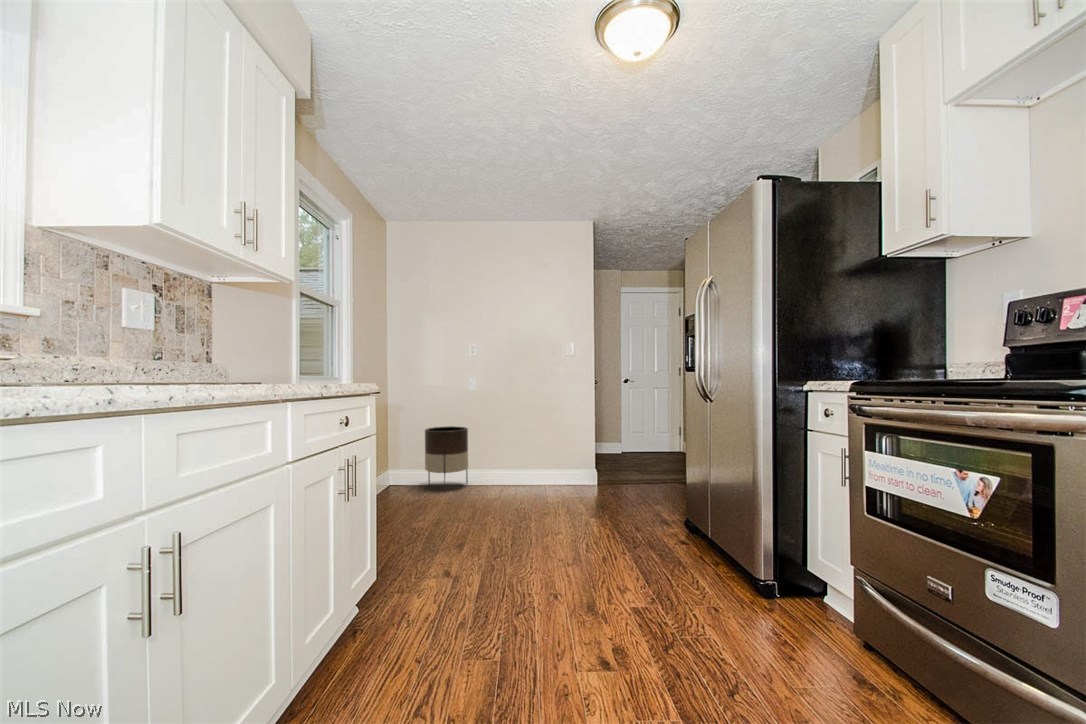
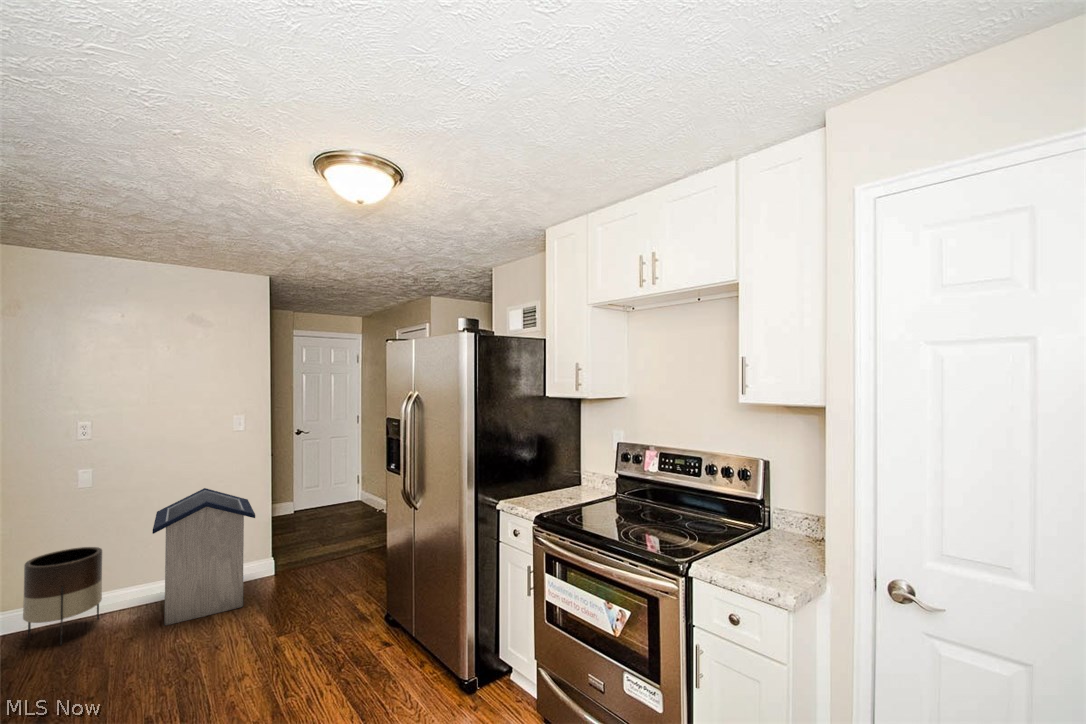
trash can: none [496,392,570,494] -> present [152,488,255,626]

